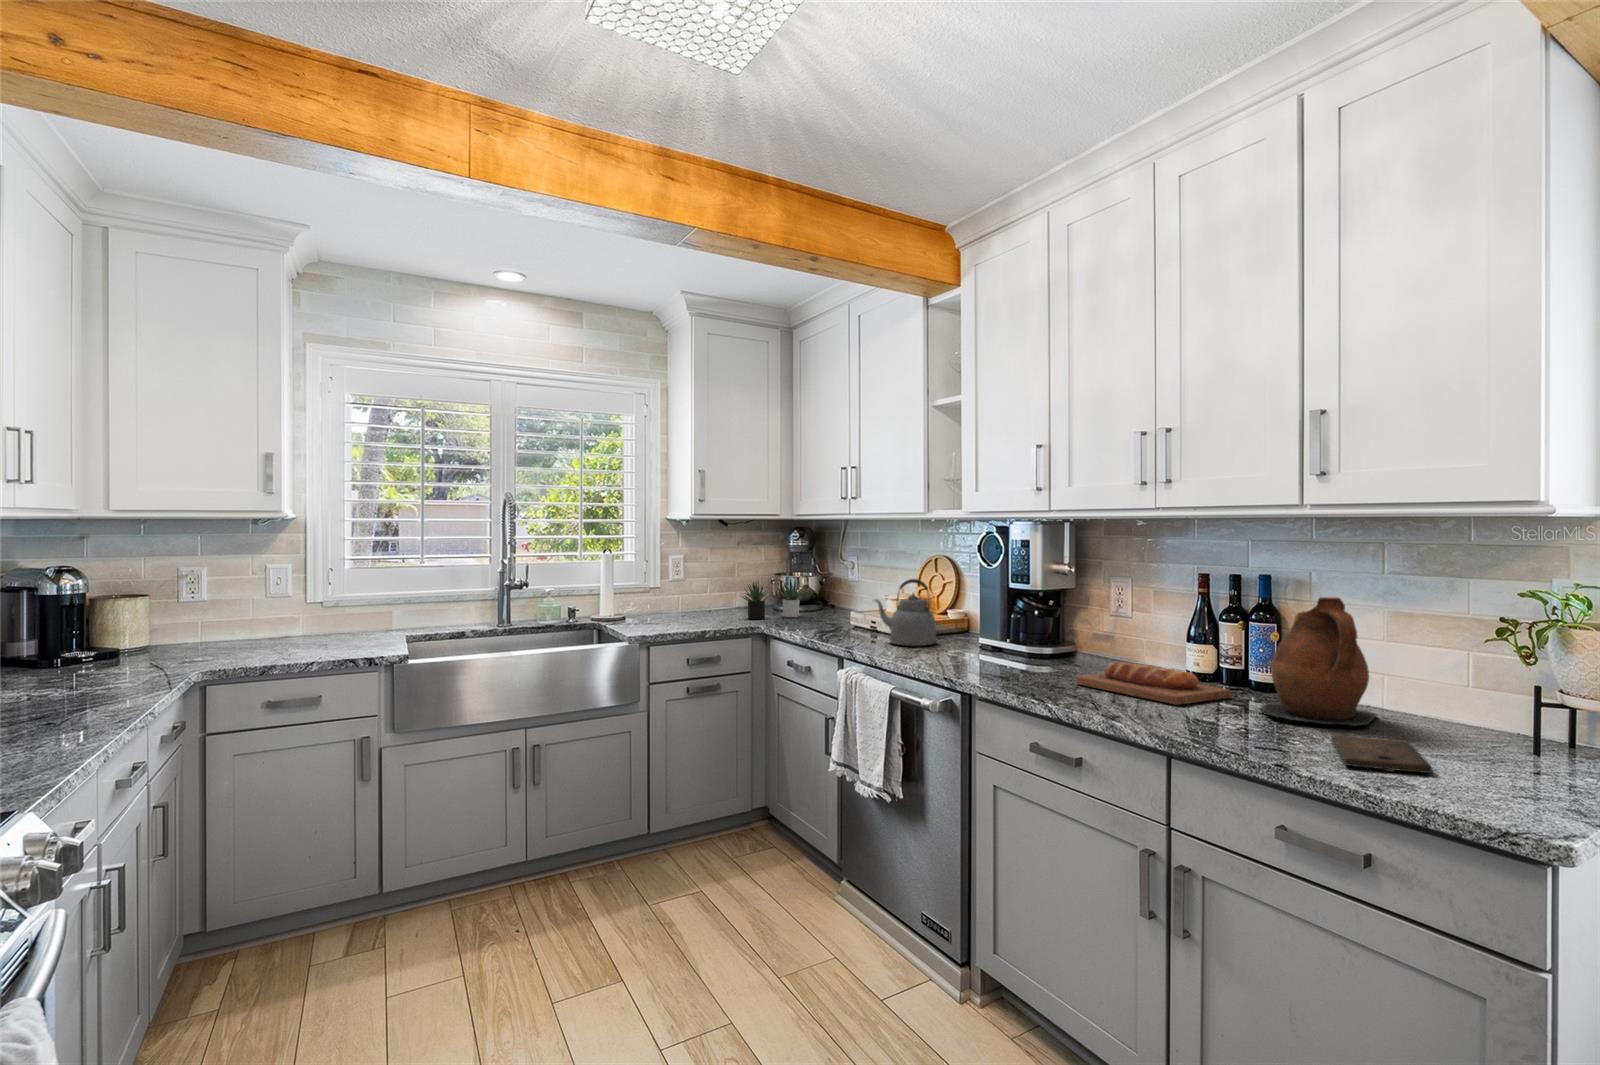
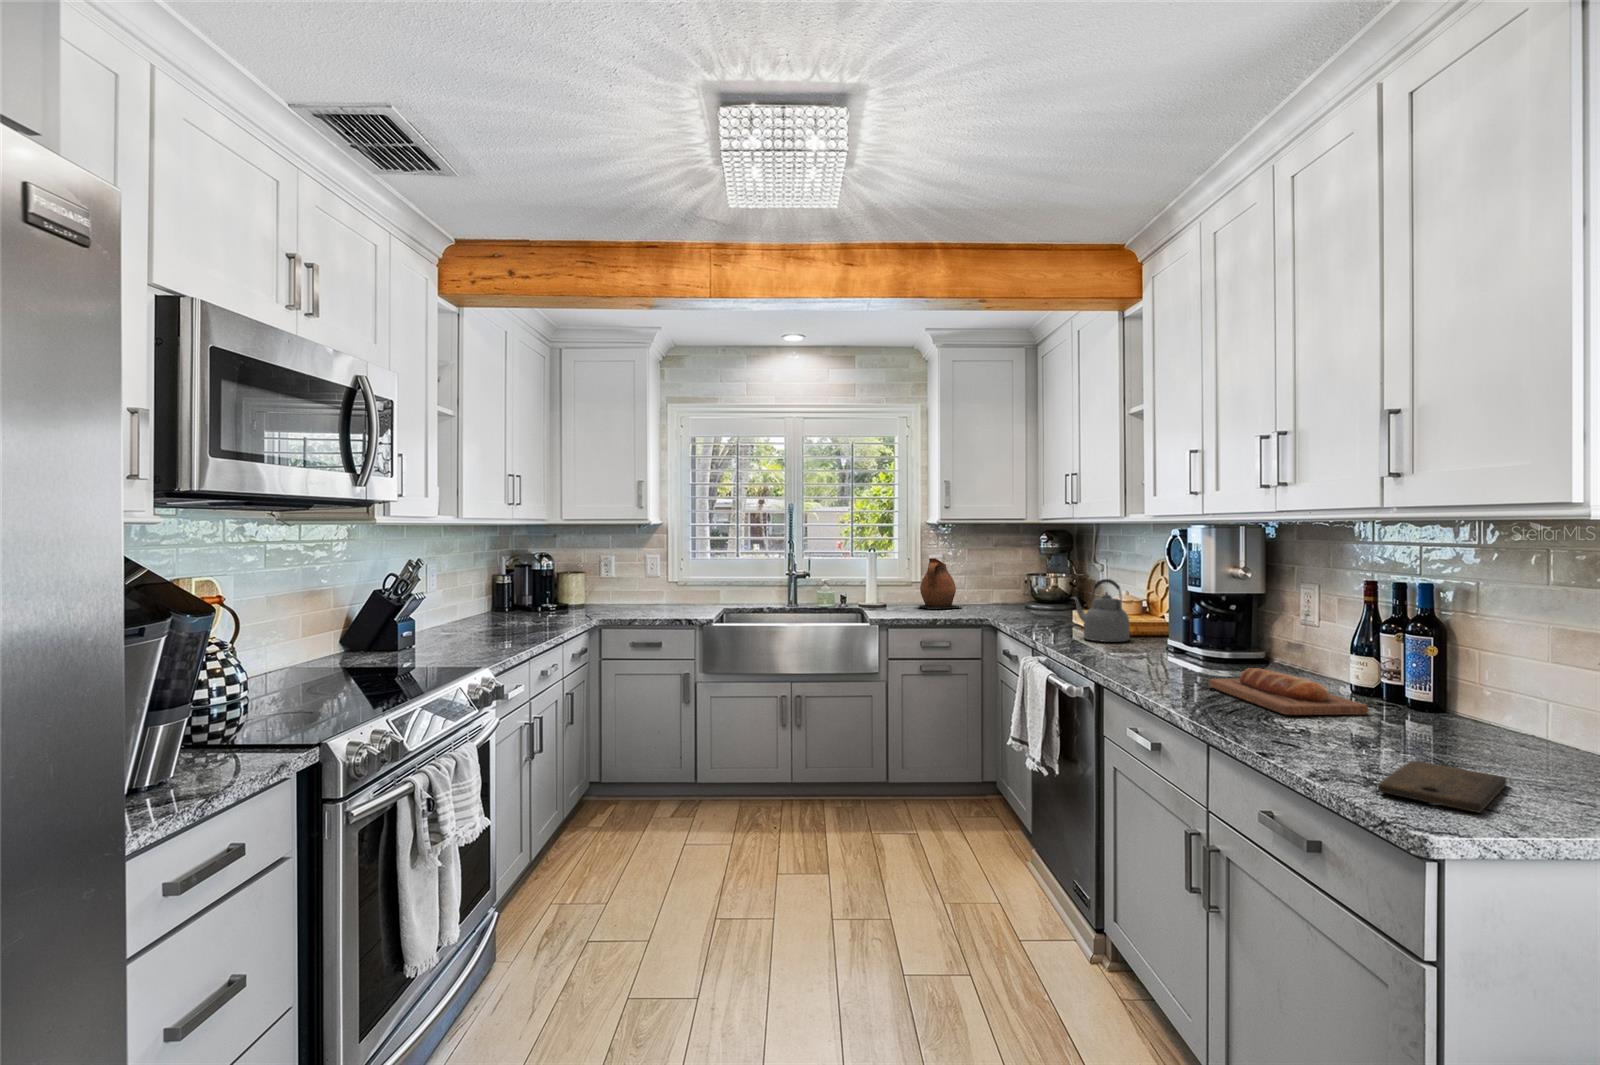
succulent plant: present [741,578,806,619] -> none [981,574,1049,611]
ceramic pitcher: present [1260,597,1377,726] -> present [919,558,962,609]

